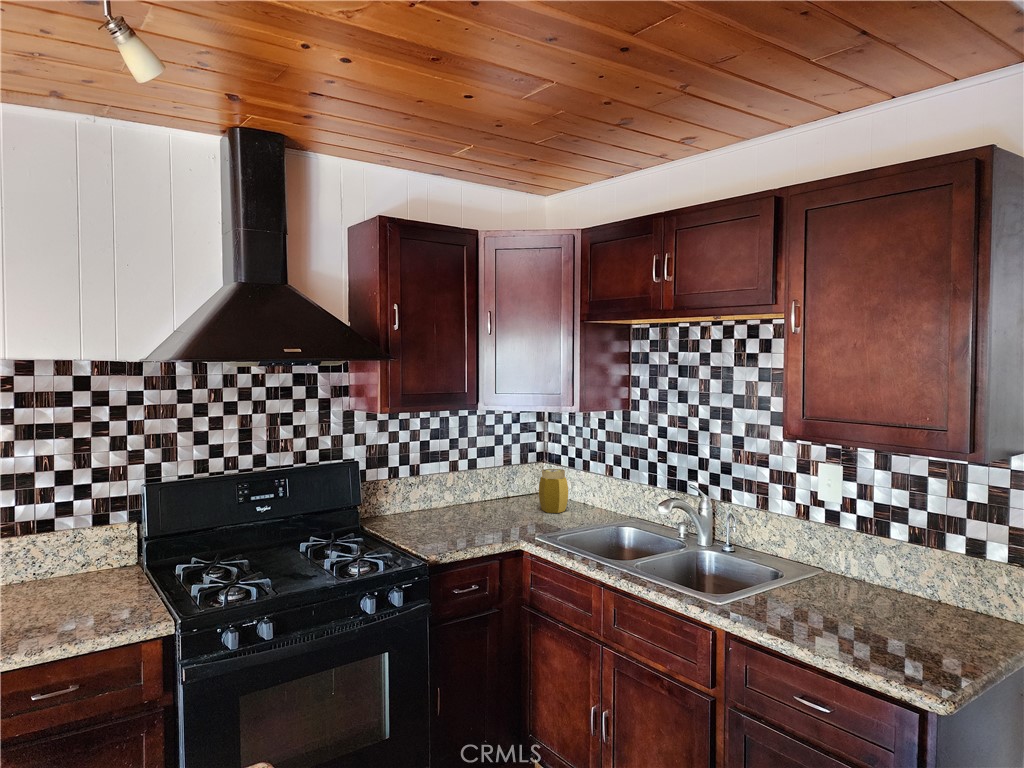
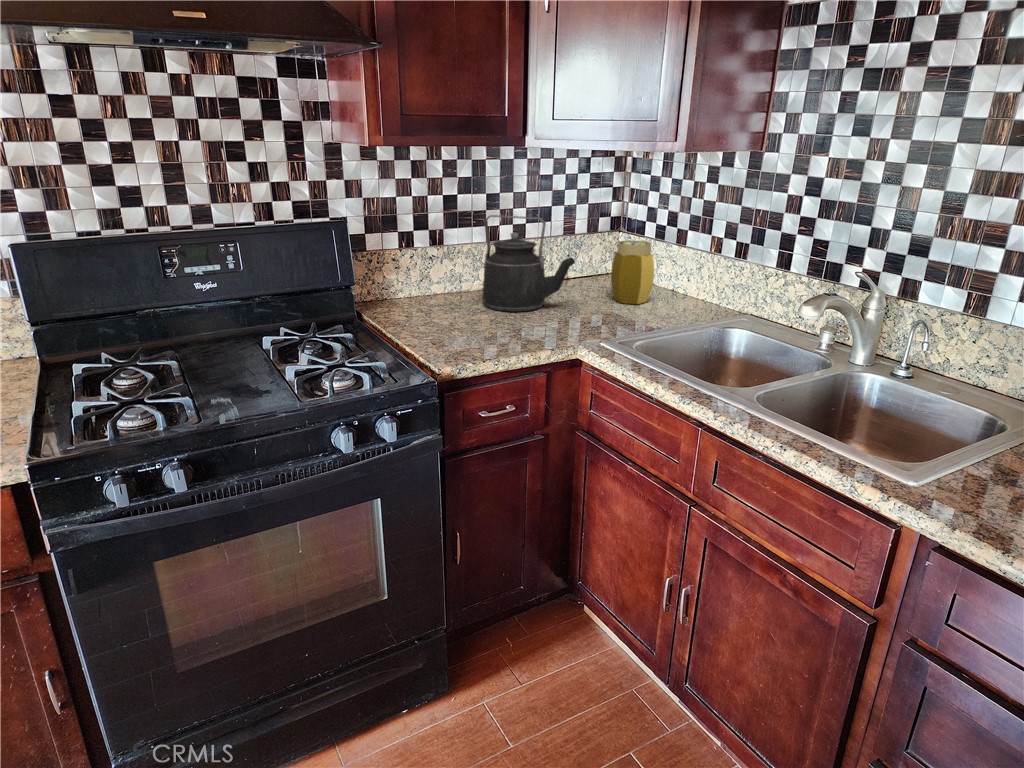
kettle: none [449,455,514,521] -> present [483,215,575,312]

